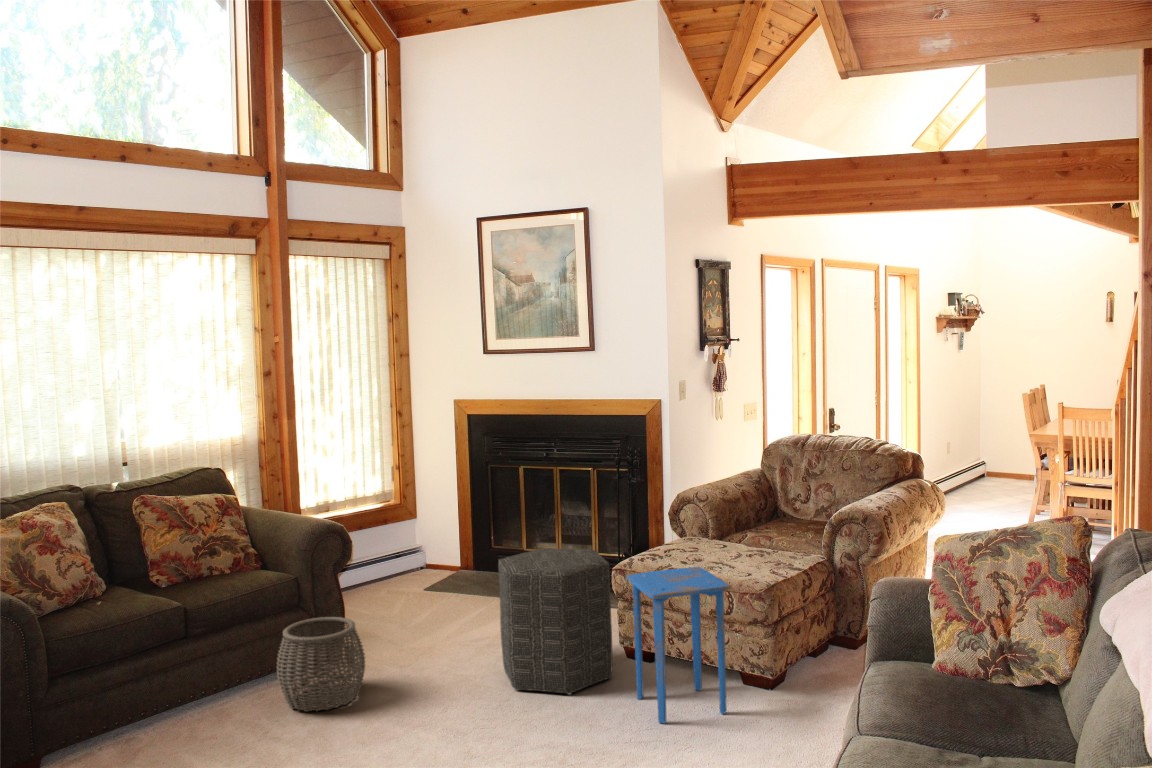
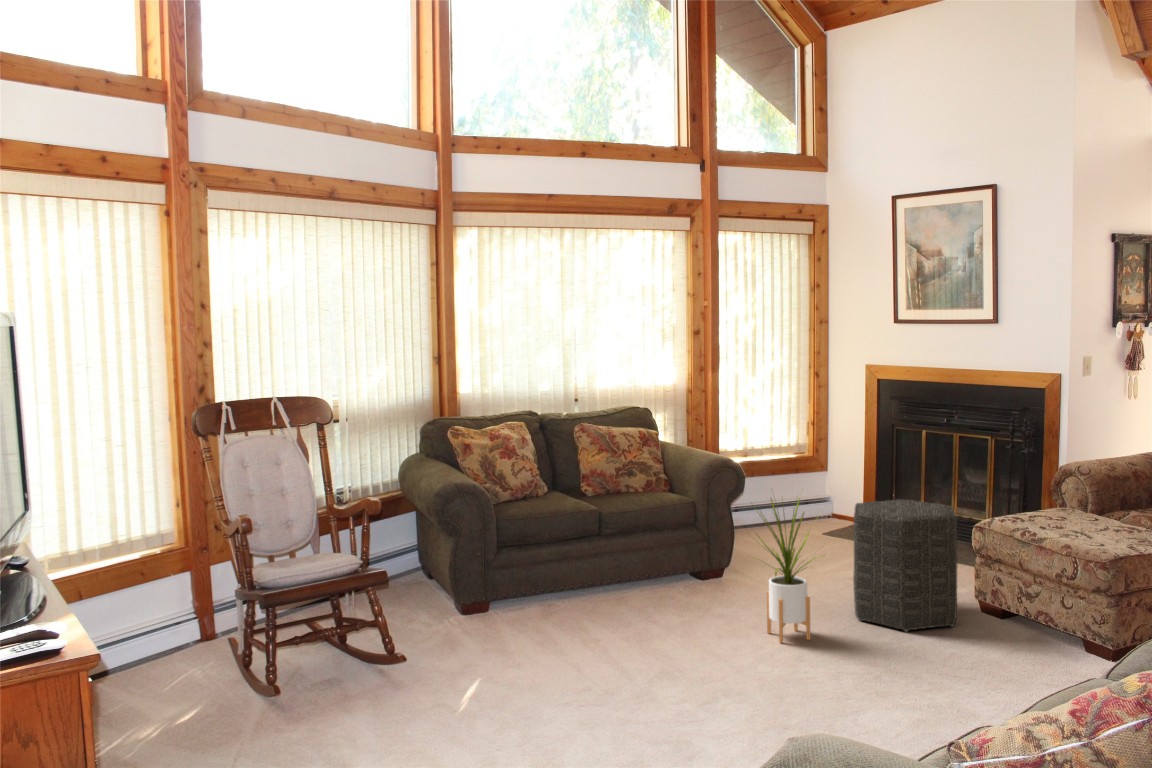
house plant: none [400,554,495,739] -> present [756,498,814,643]
side table: present [626,567,730,724] -> none [964,527,1062,672]
woven basket: present [277,617,365,711] -> none [661,533,733,607]

